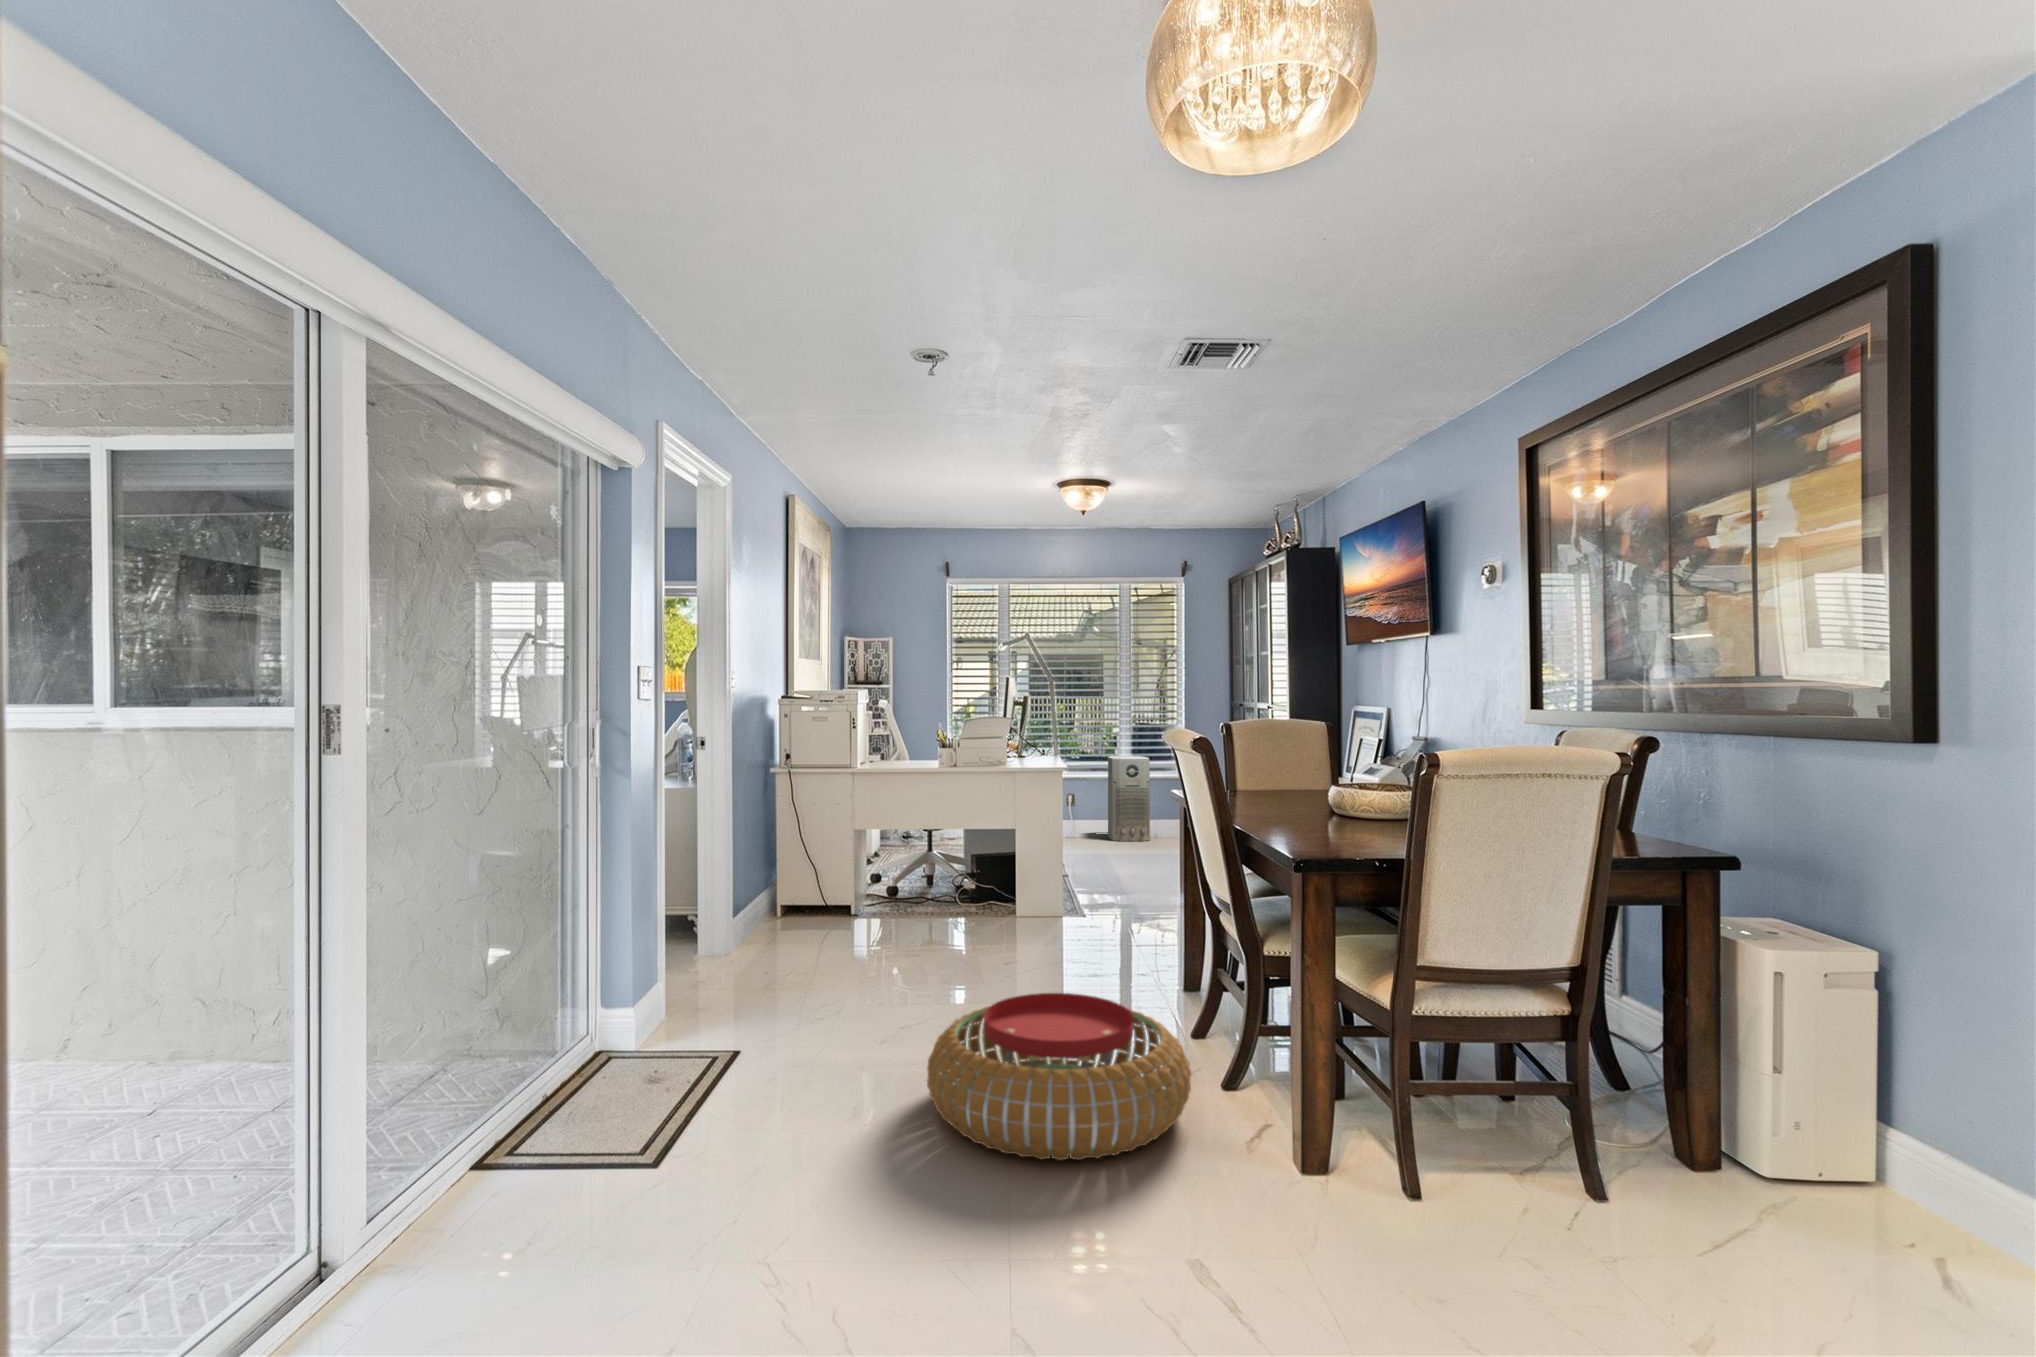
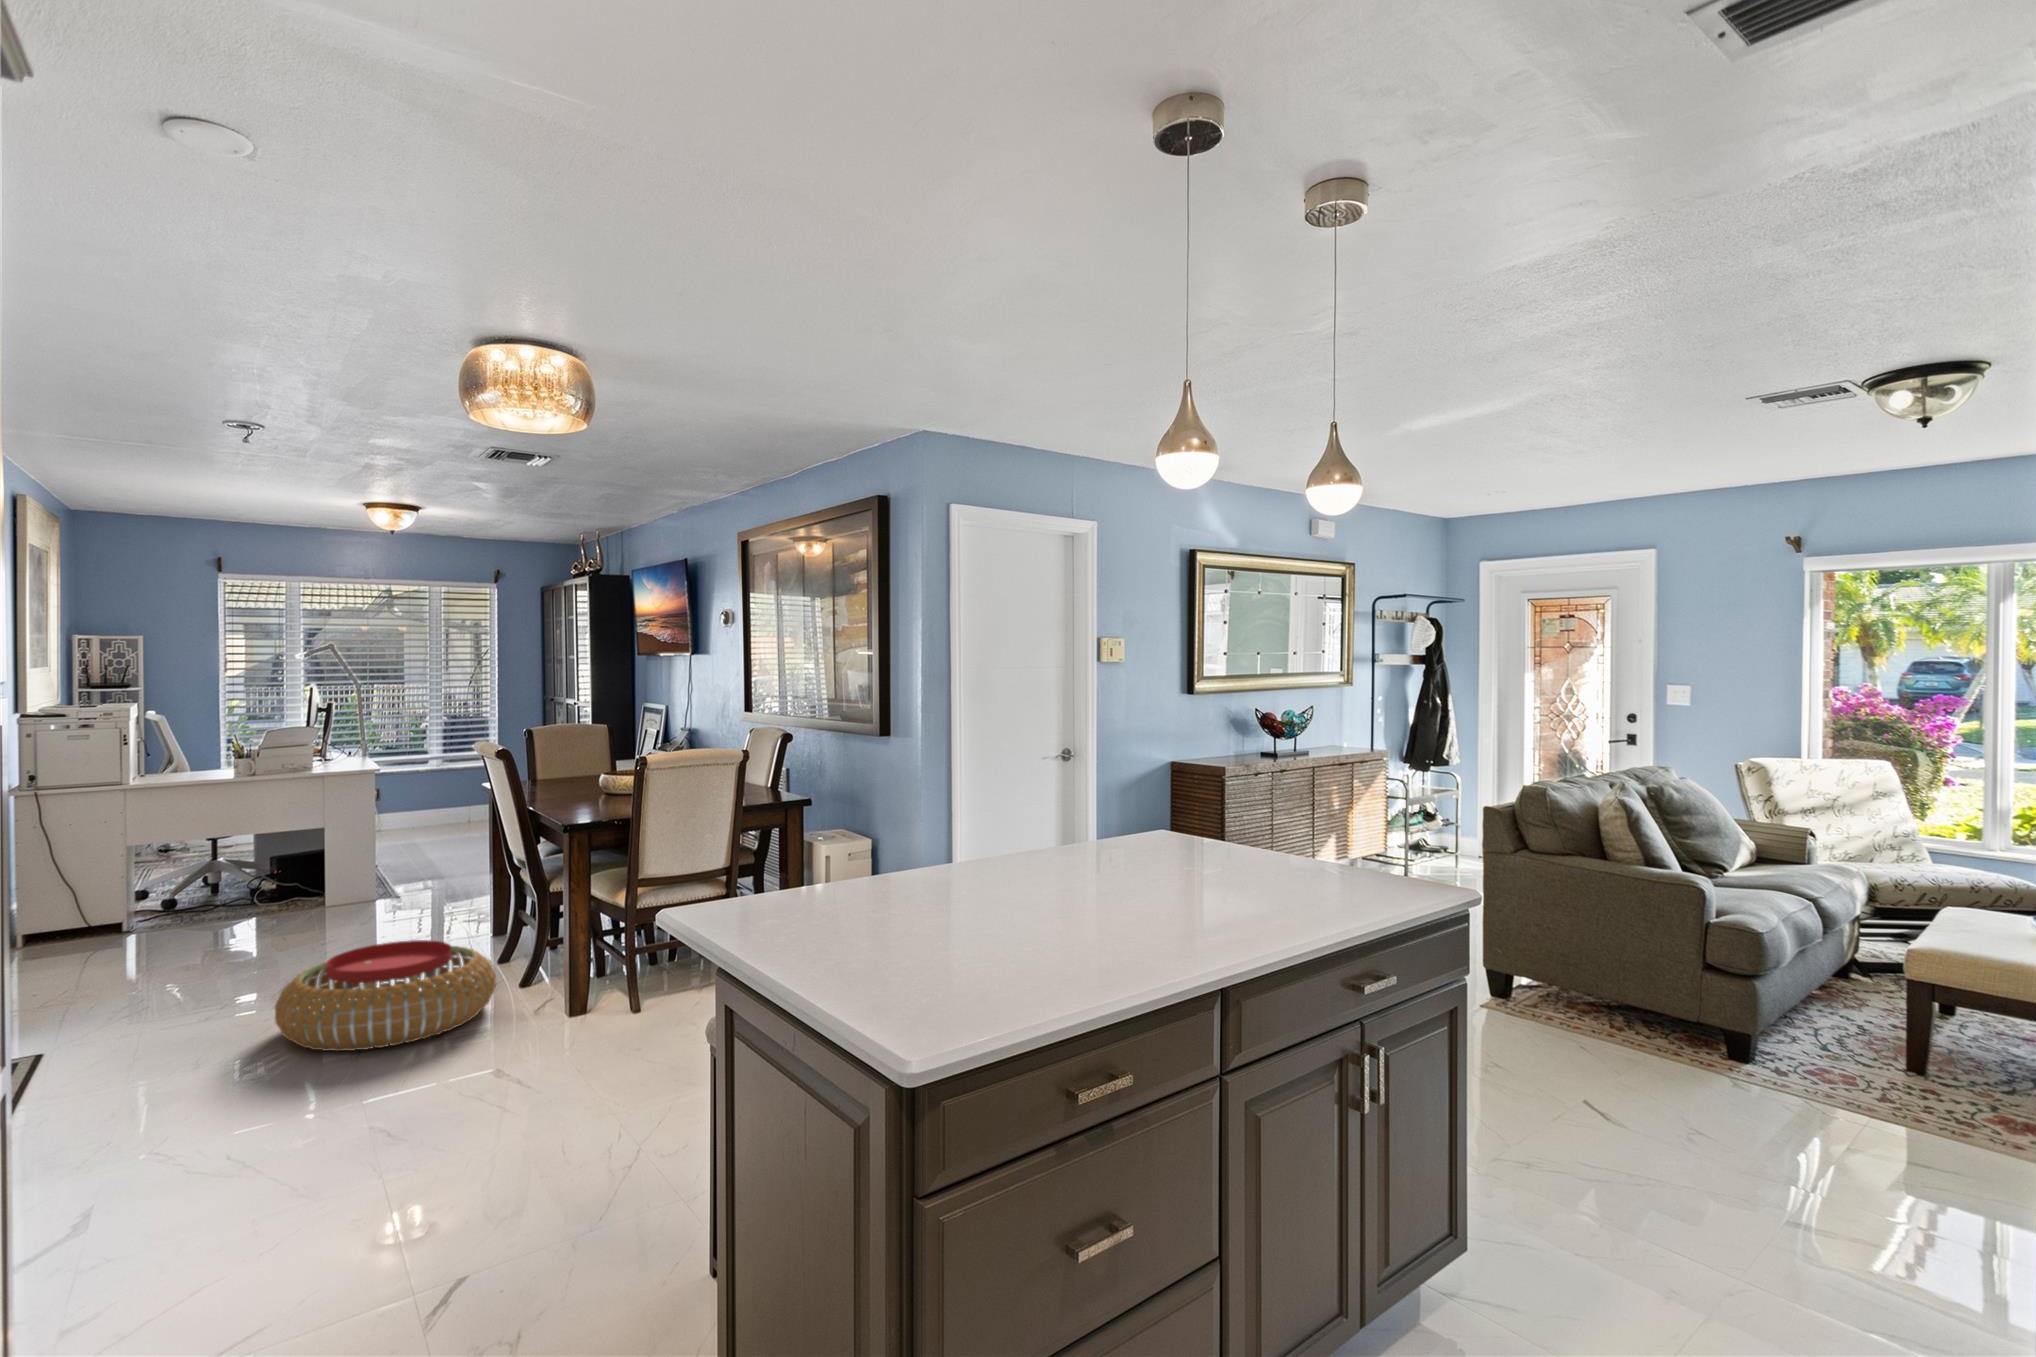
air purifier: present [1108,756,1150,841] -> none [415,750,461,831]

